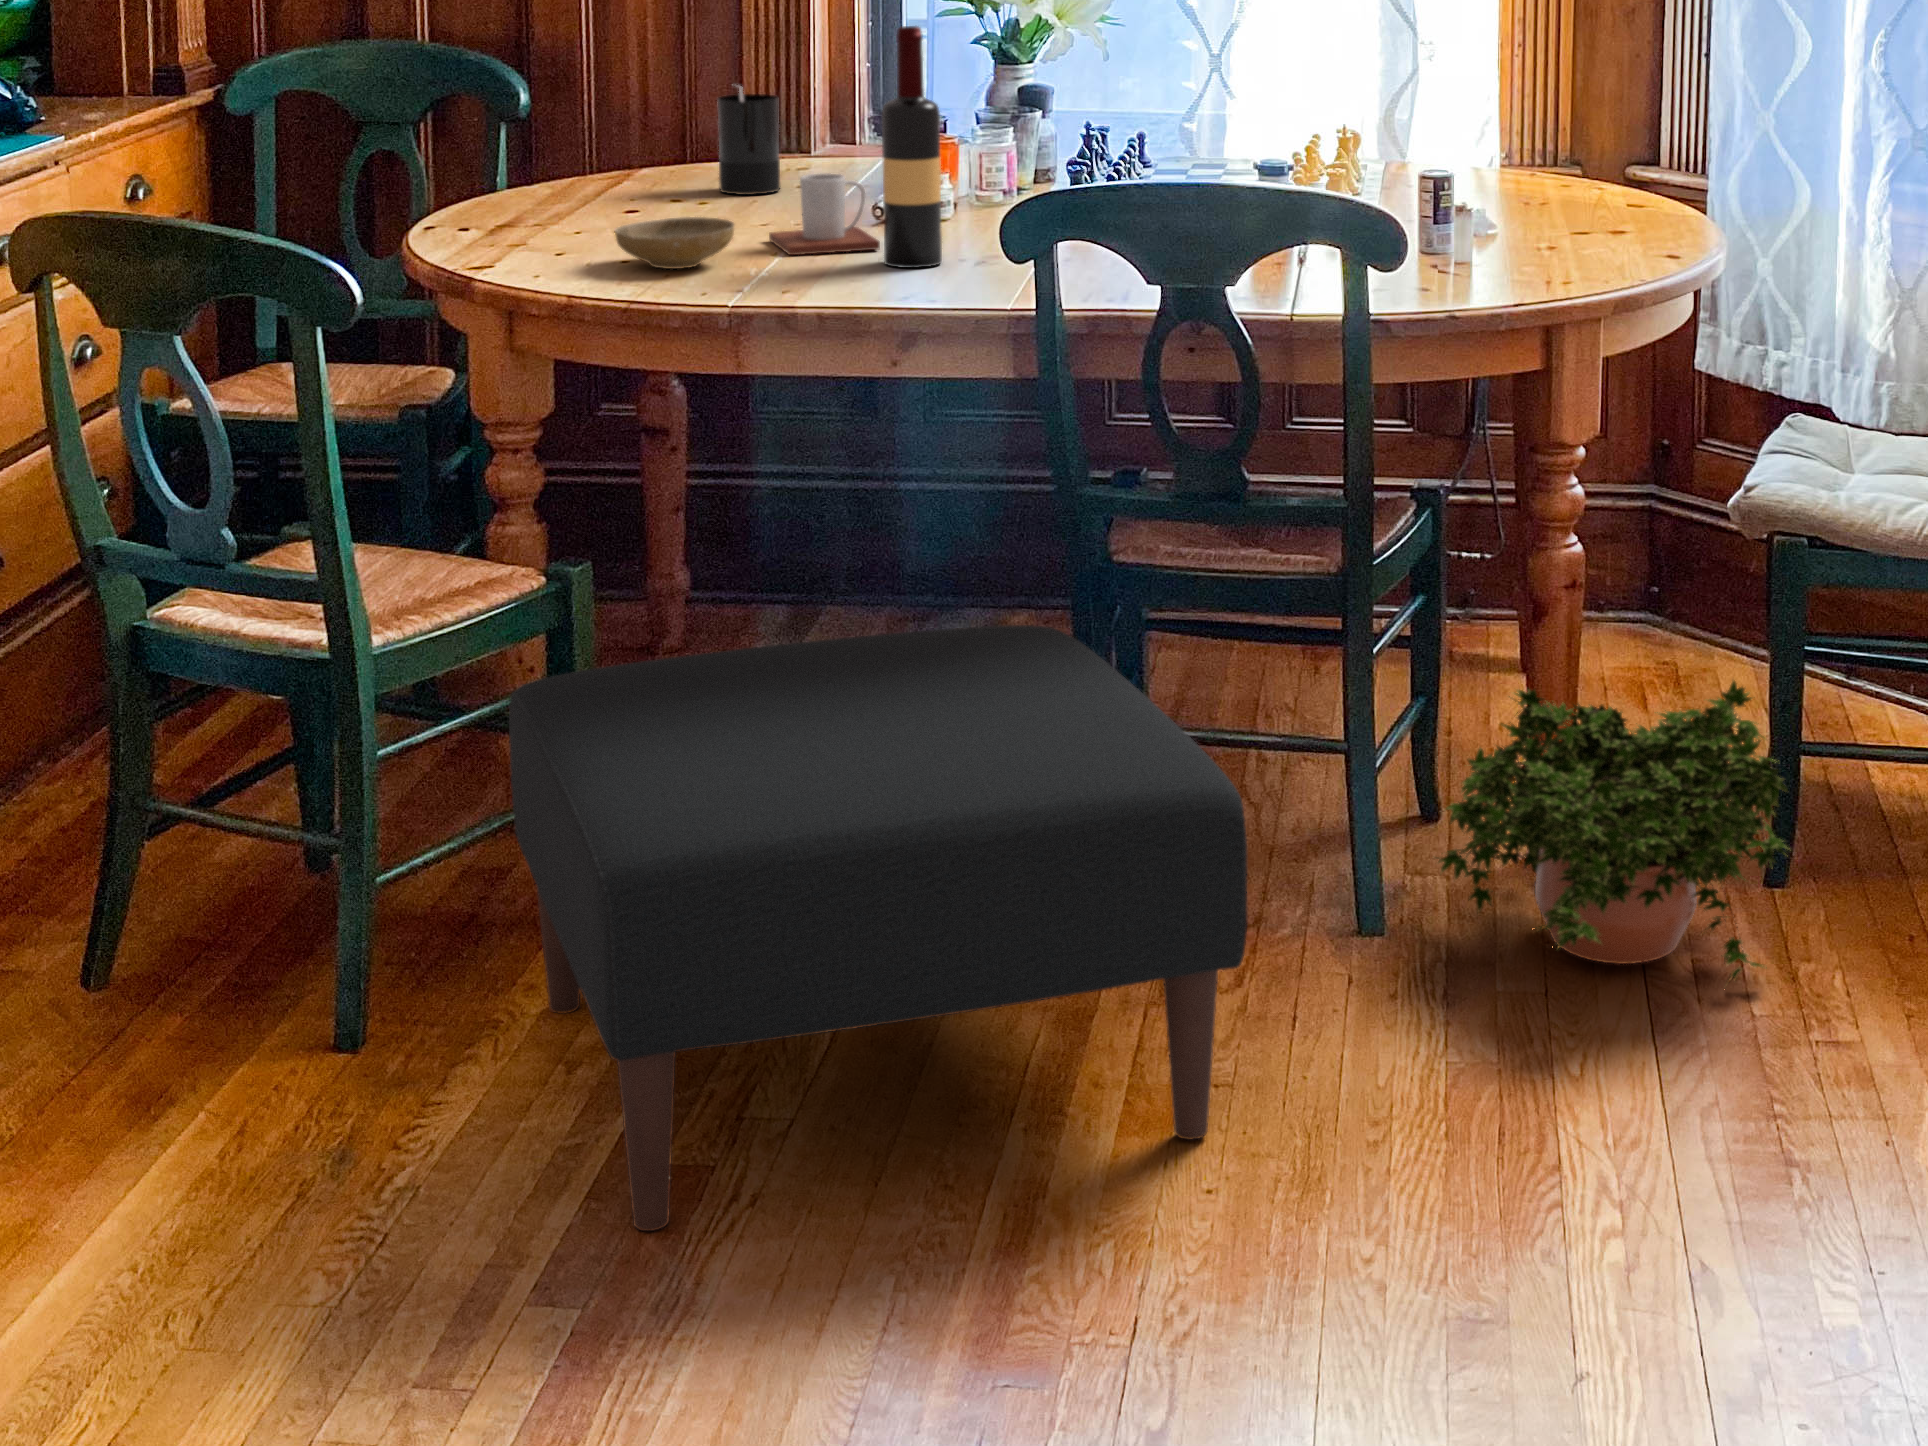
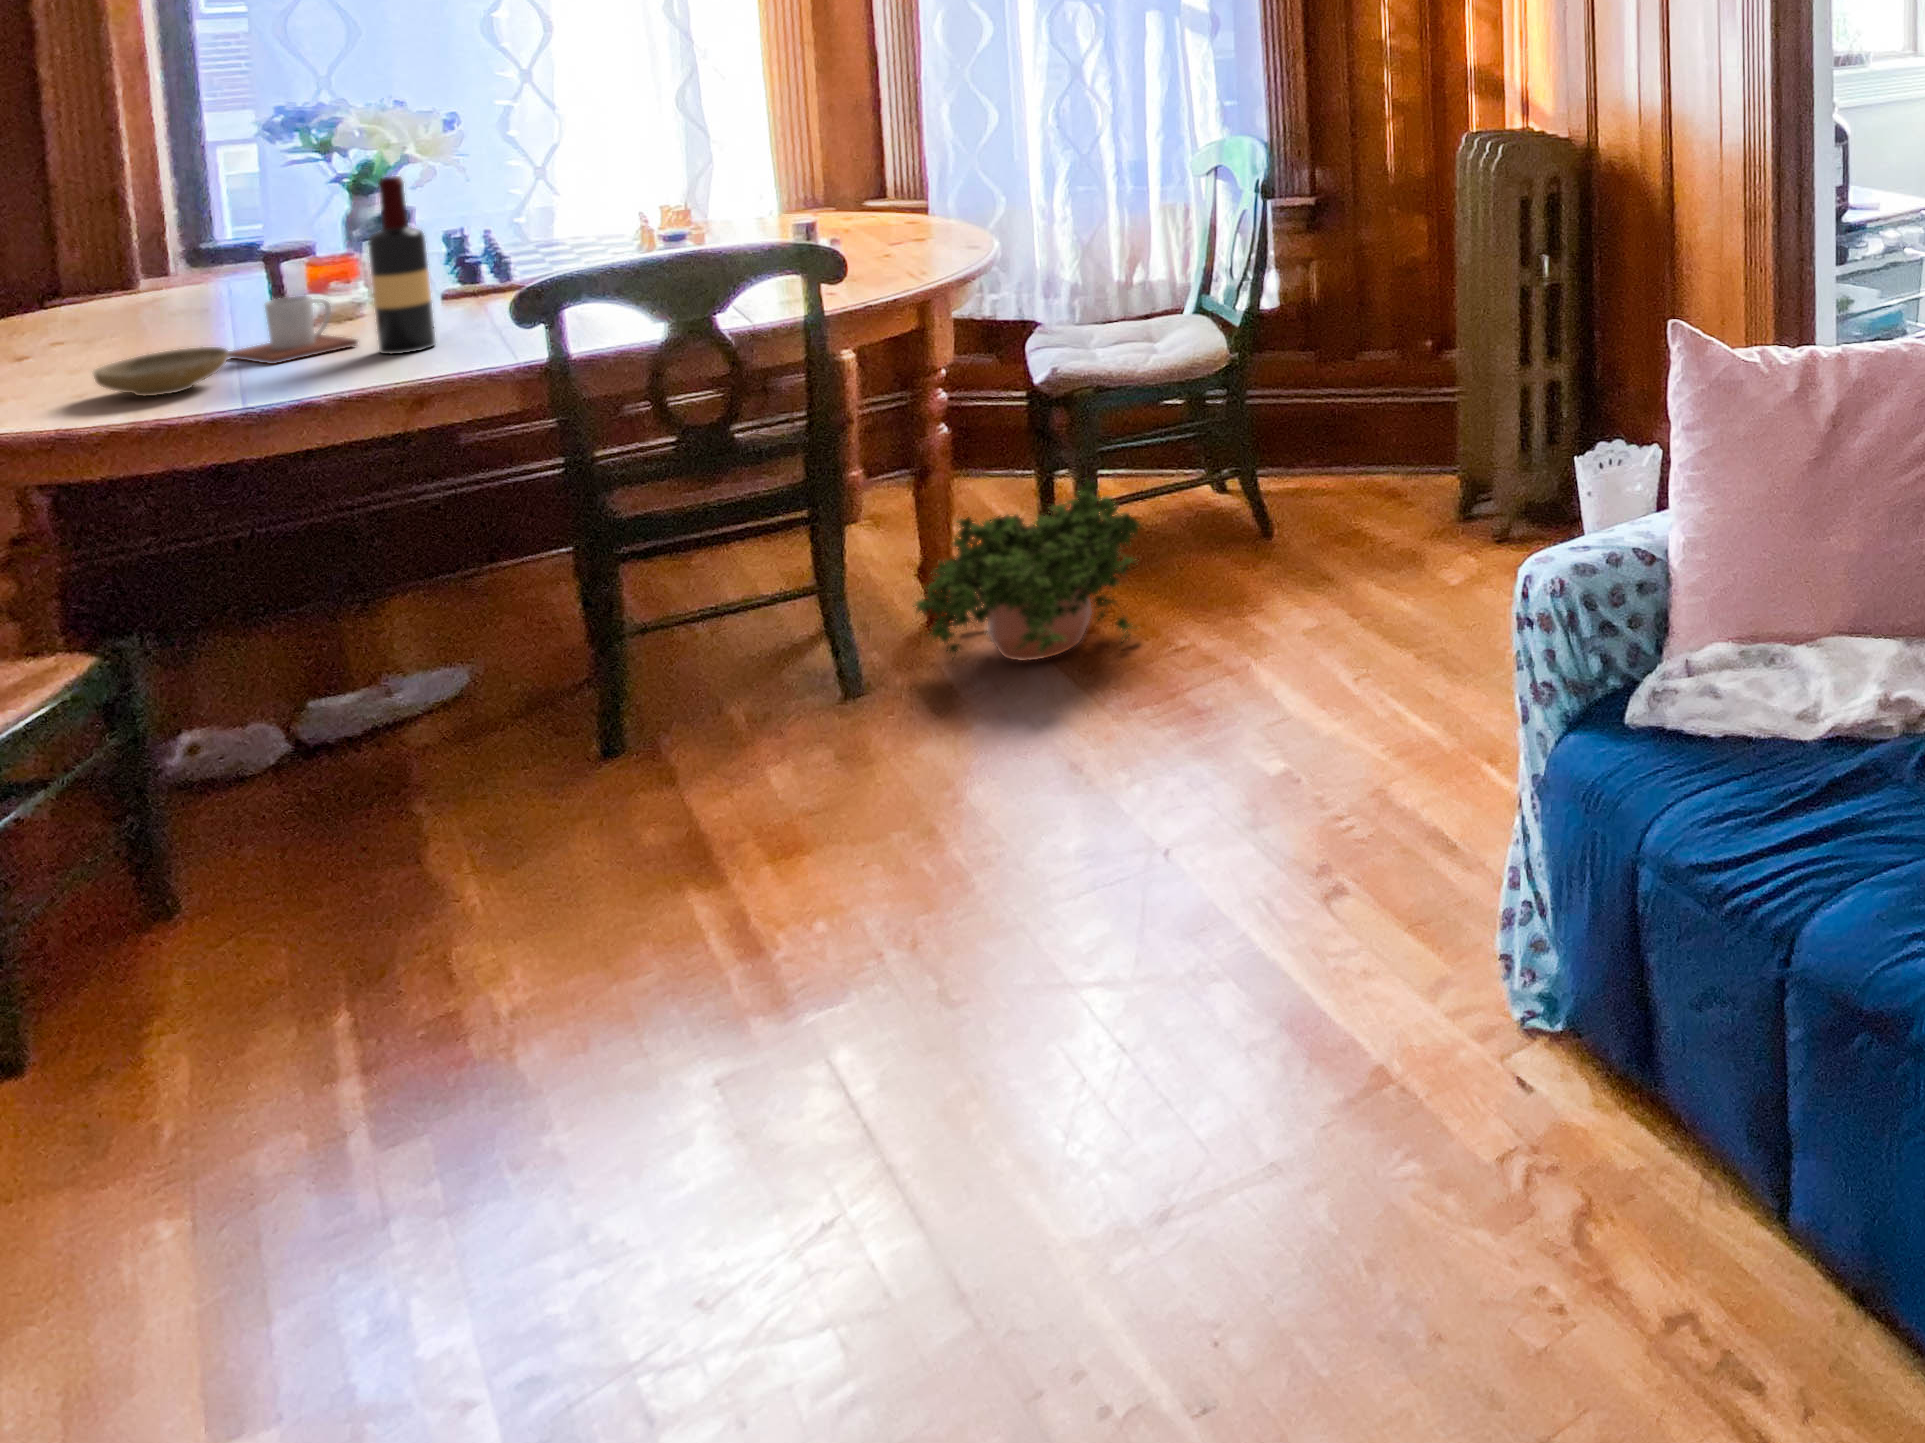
candle: present [717,86,780,195] -> none [82,245,162,334]
ottoman: present [509,625,1247,1231] -> none [135,570,889,1074]

